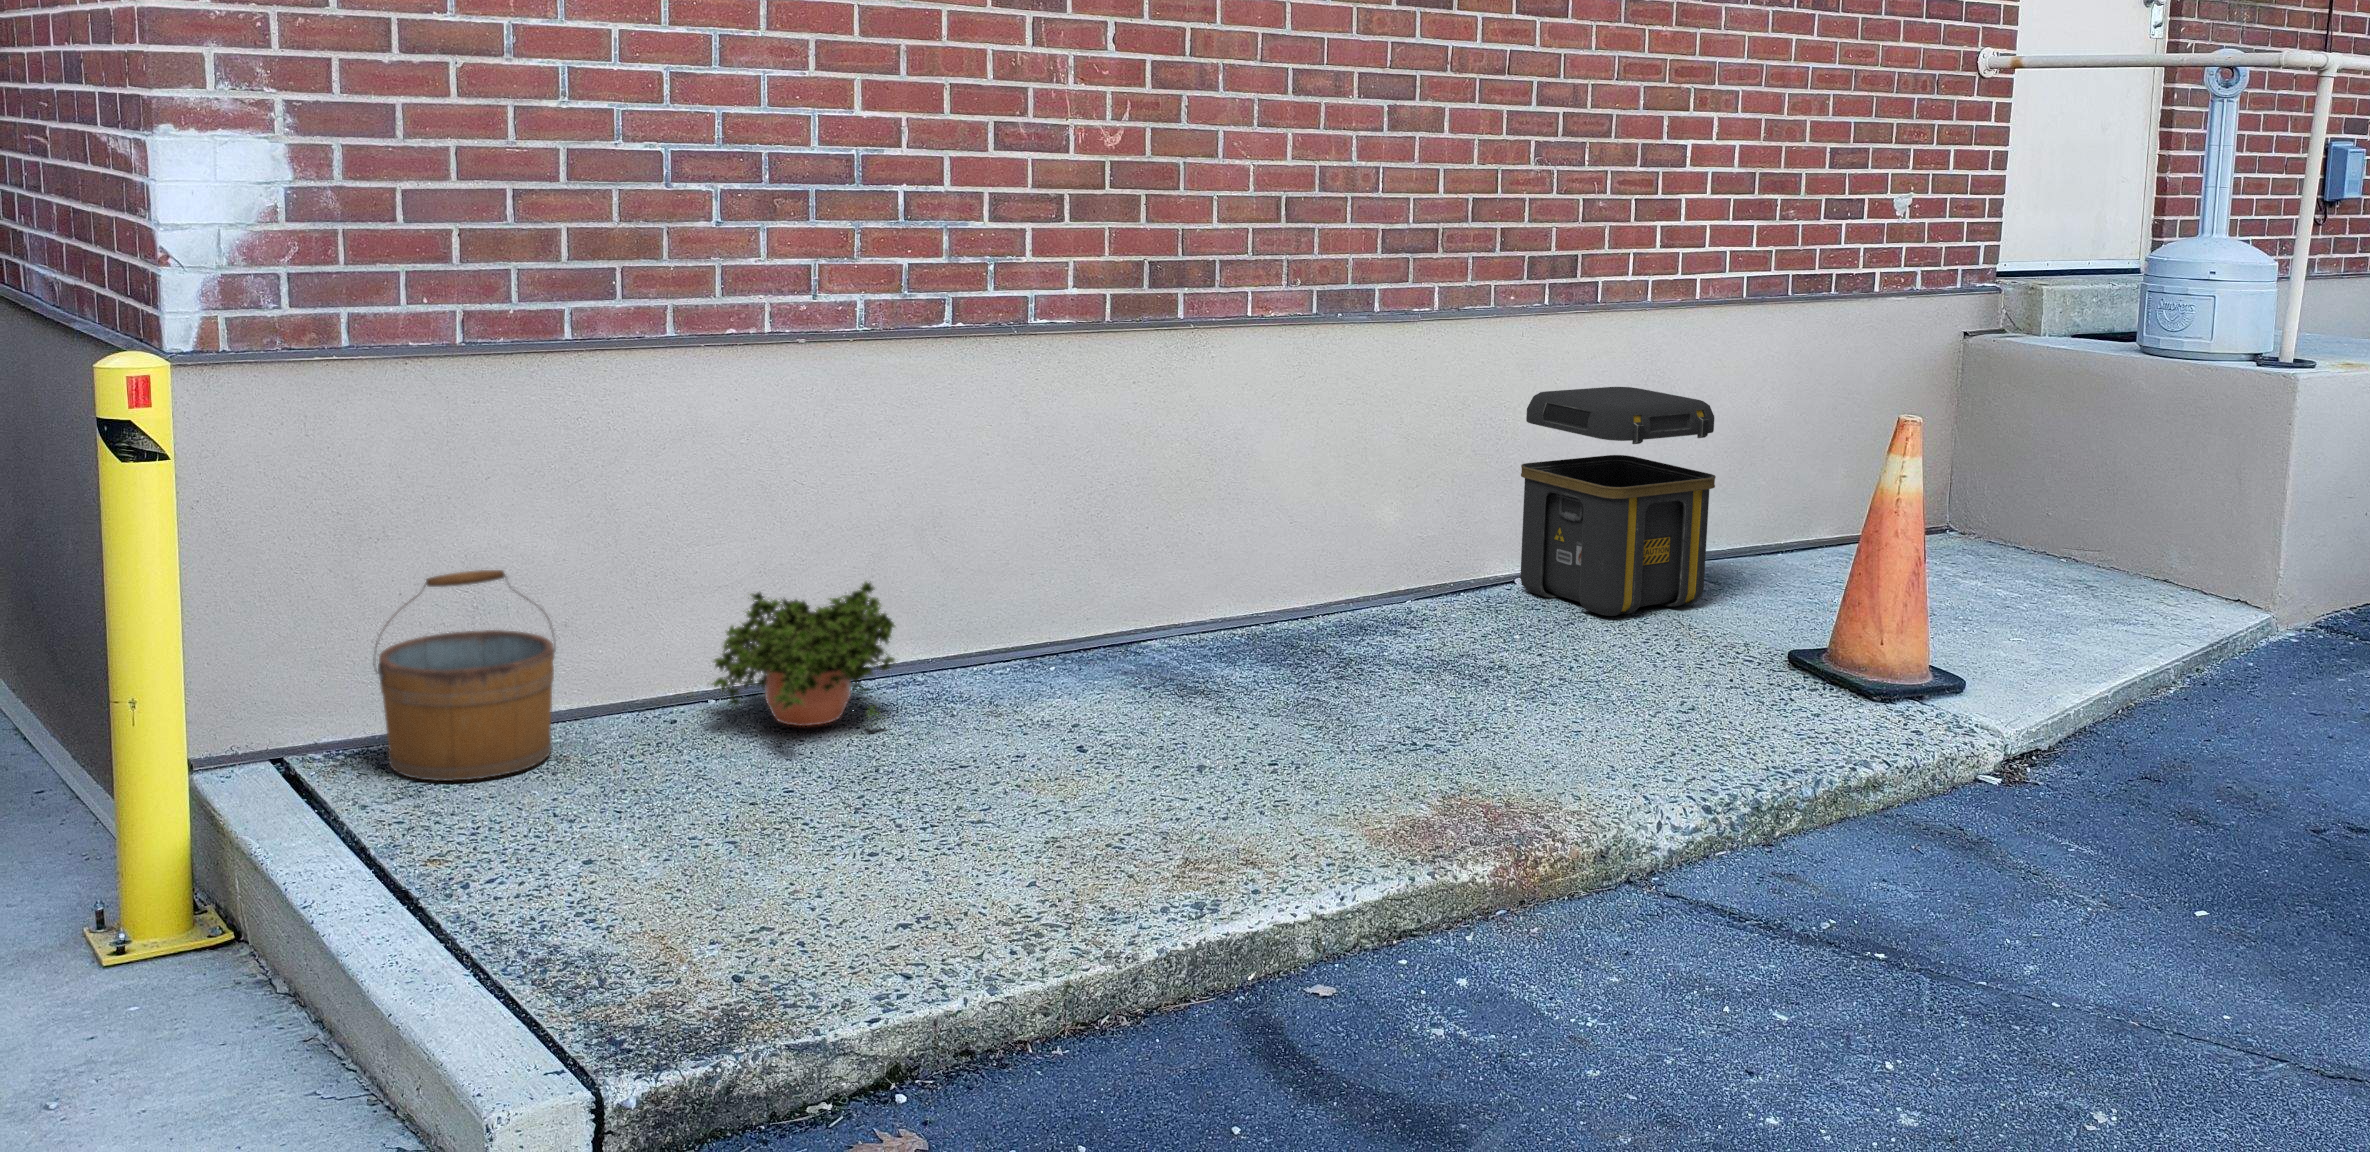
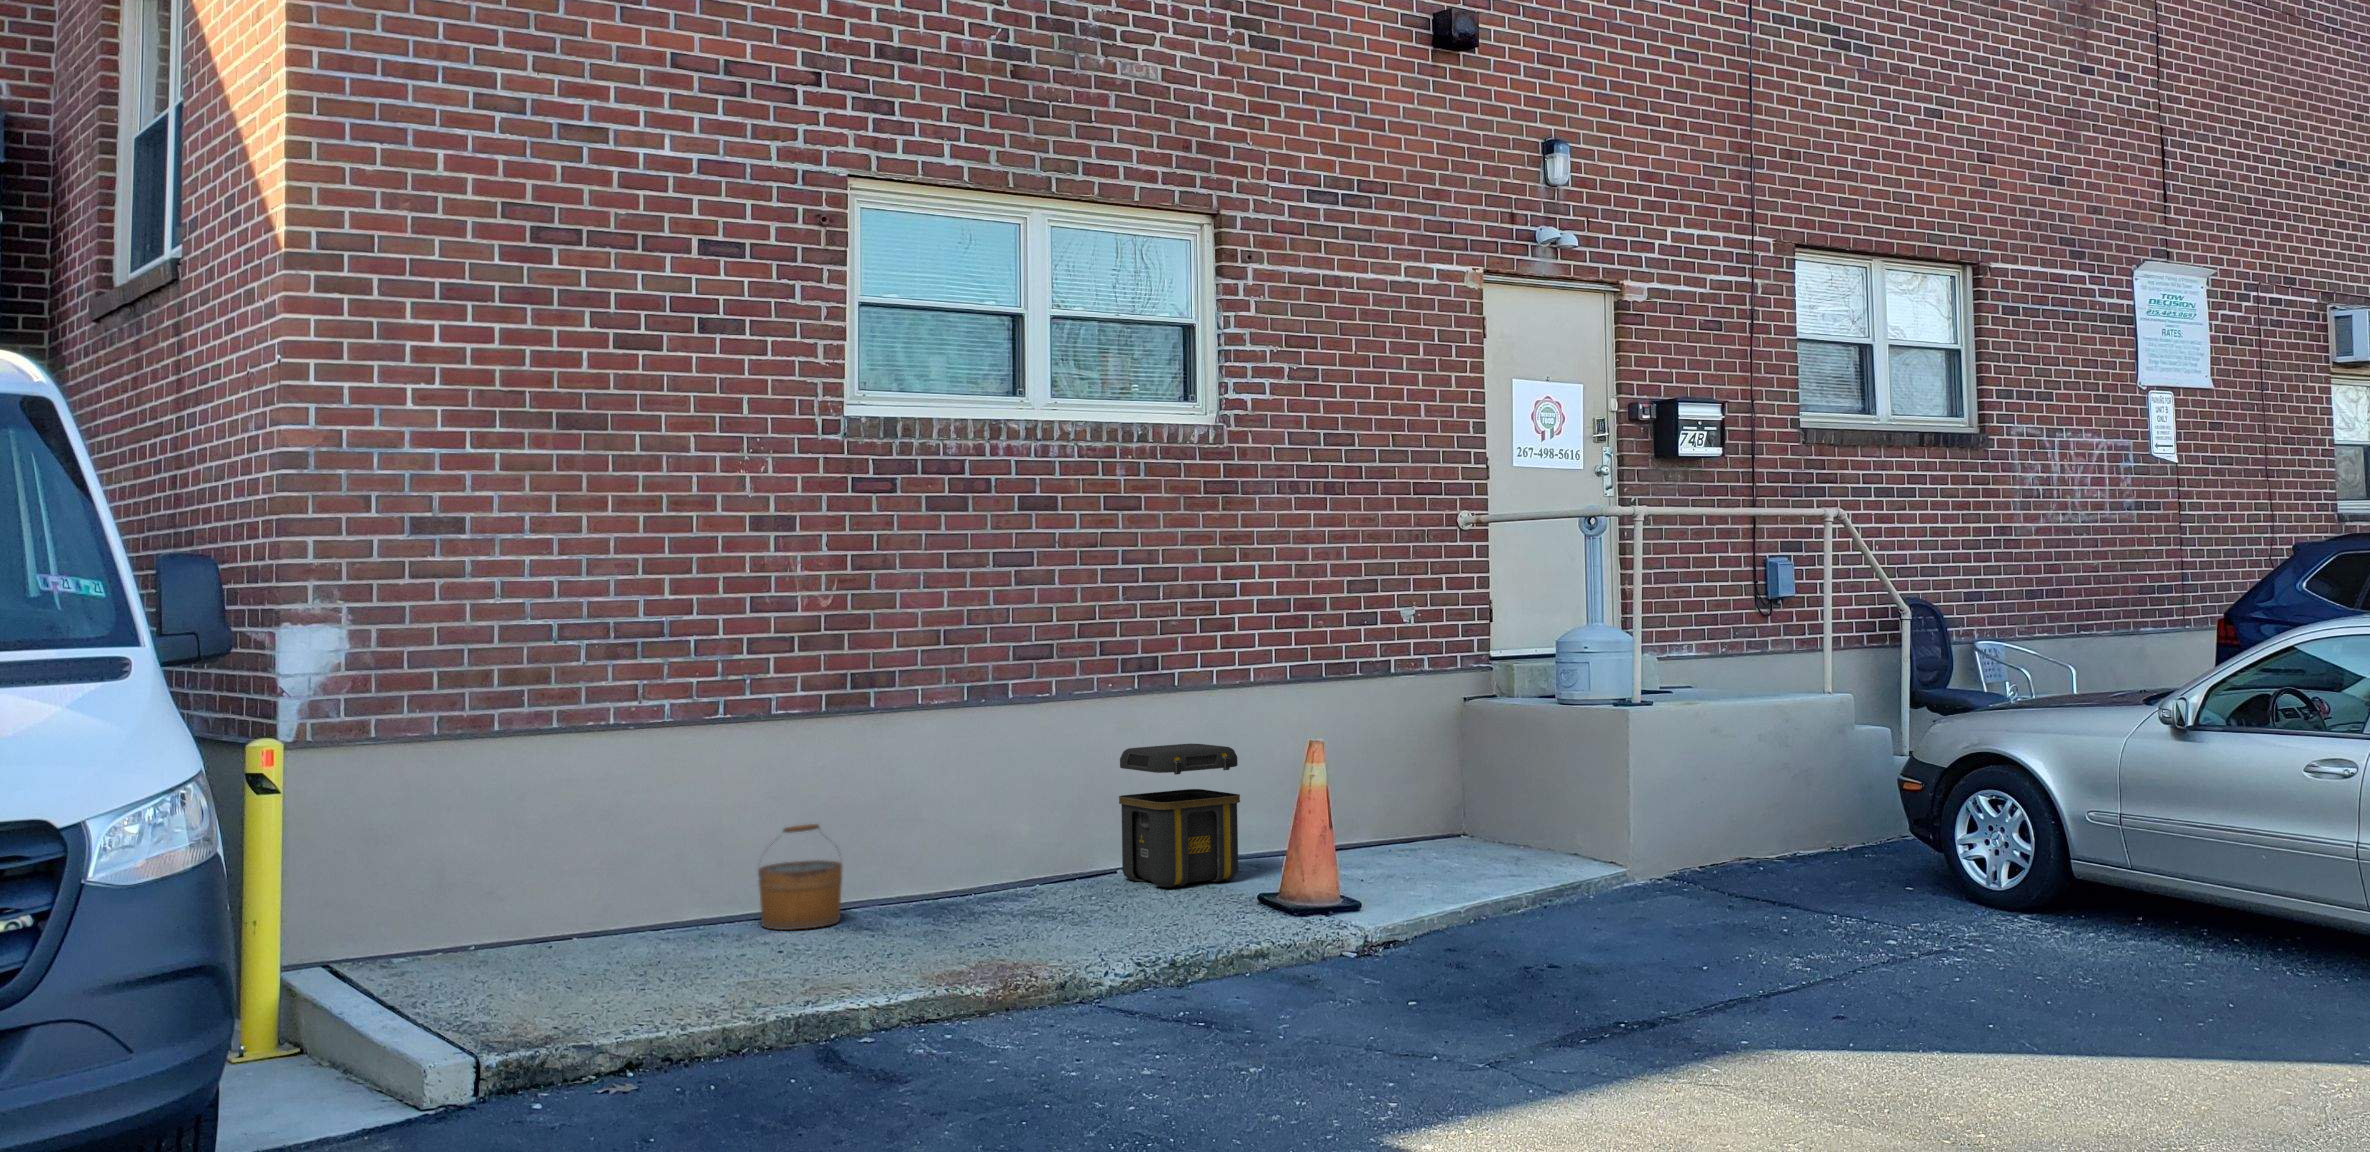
bucket: present [373,570,556,781] -> present [758,824,842,930]
potted plant: present [712,582,895,726] -> none [570,863,685,950]

